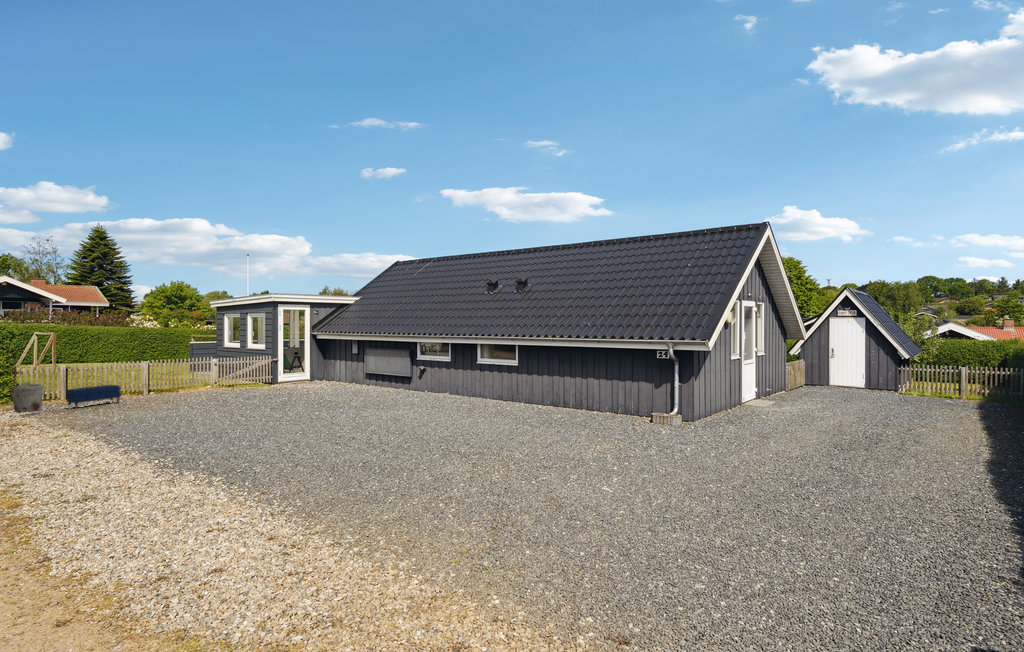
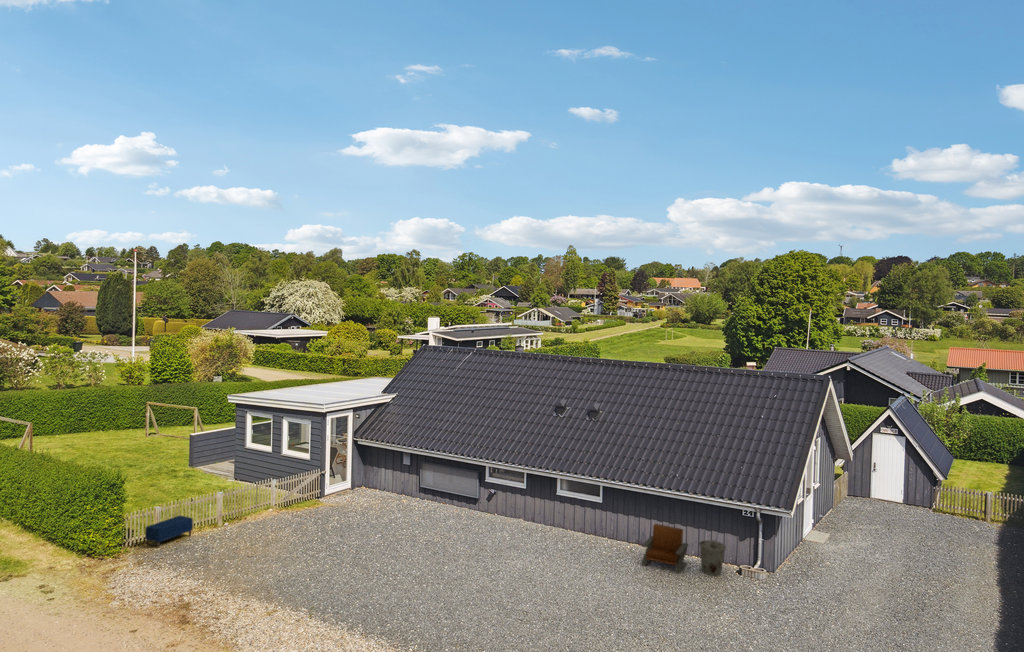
lounge chair: none [547,378,600,424] -> present [641,524,688,574]
trash can: present [10,383,44,416] -> present [699,540,726,576]

